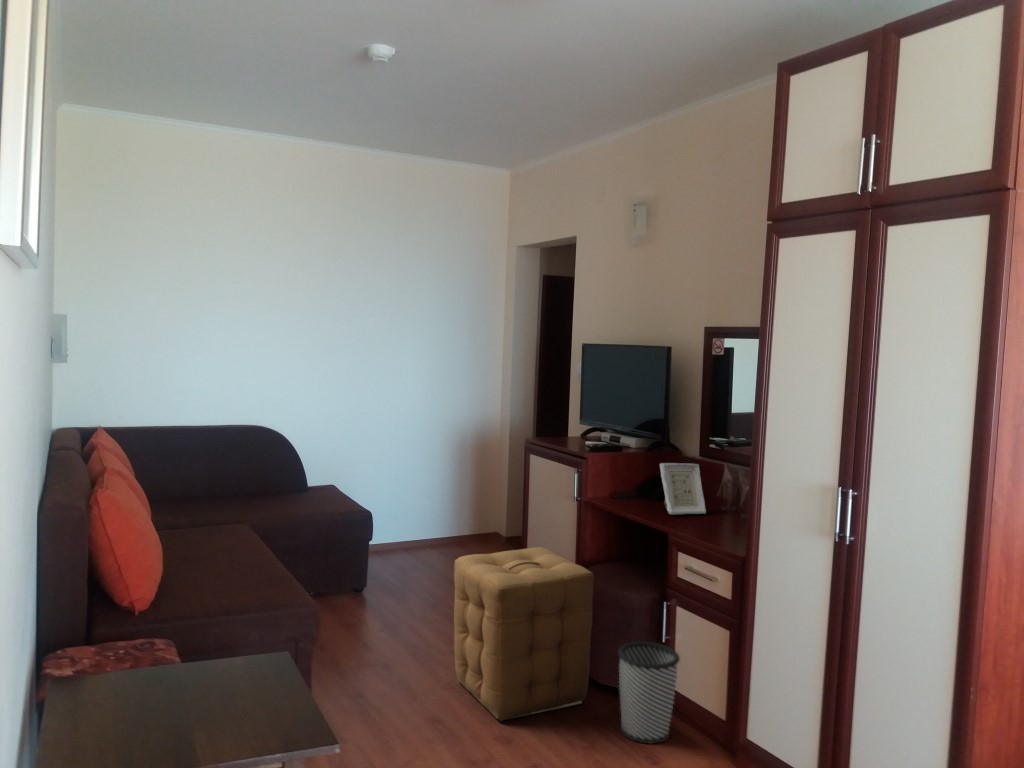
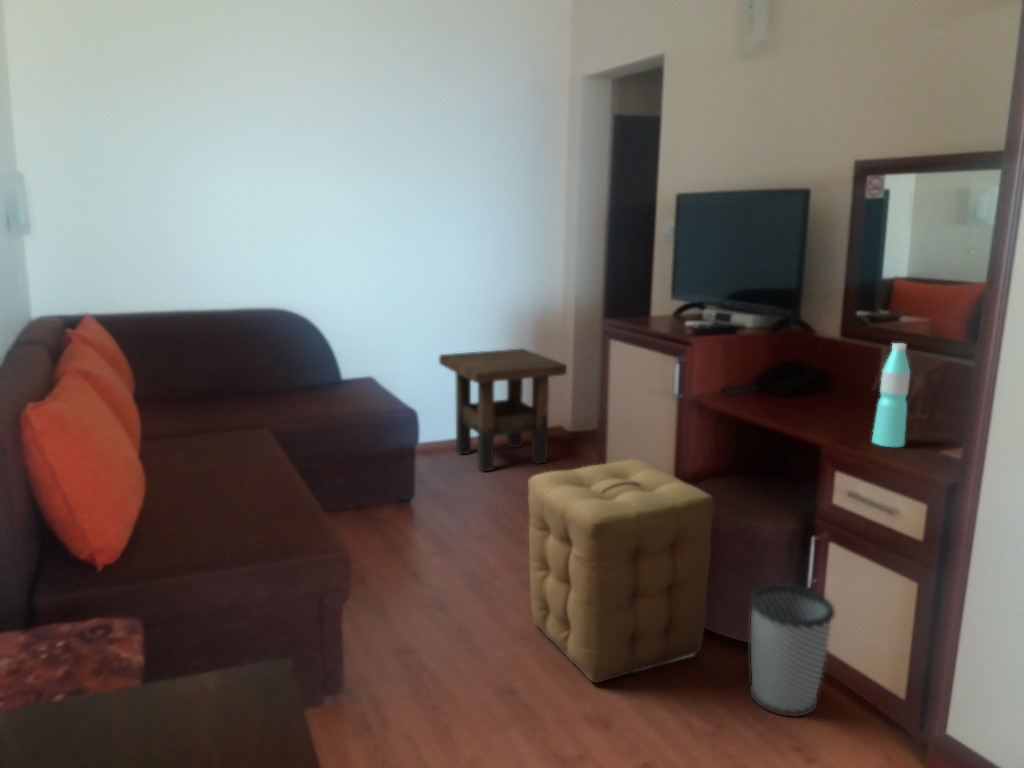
water bottle: none [705,457,729,534] -> present [872,343,910,447]
picture frame: present [660,463,706,515] -> none [799,350,862,418]
side table: none [393,465,499,568] -> present [439,348,567,471]

